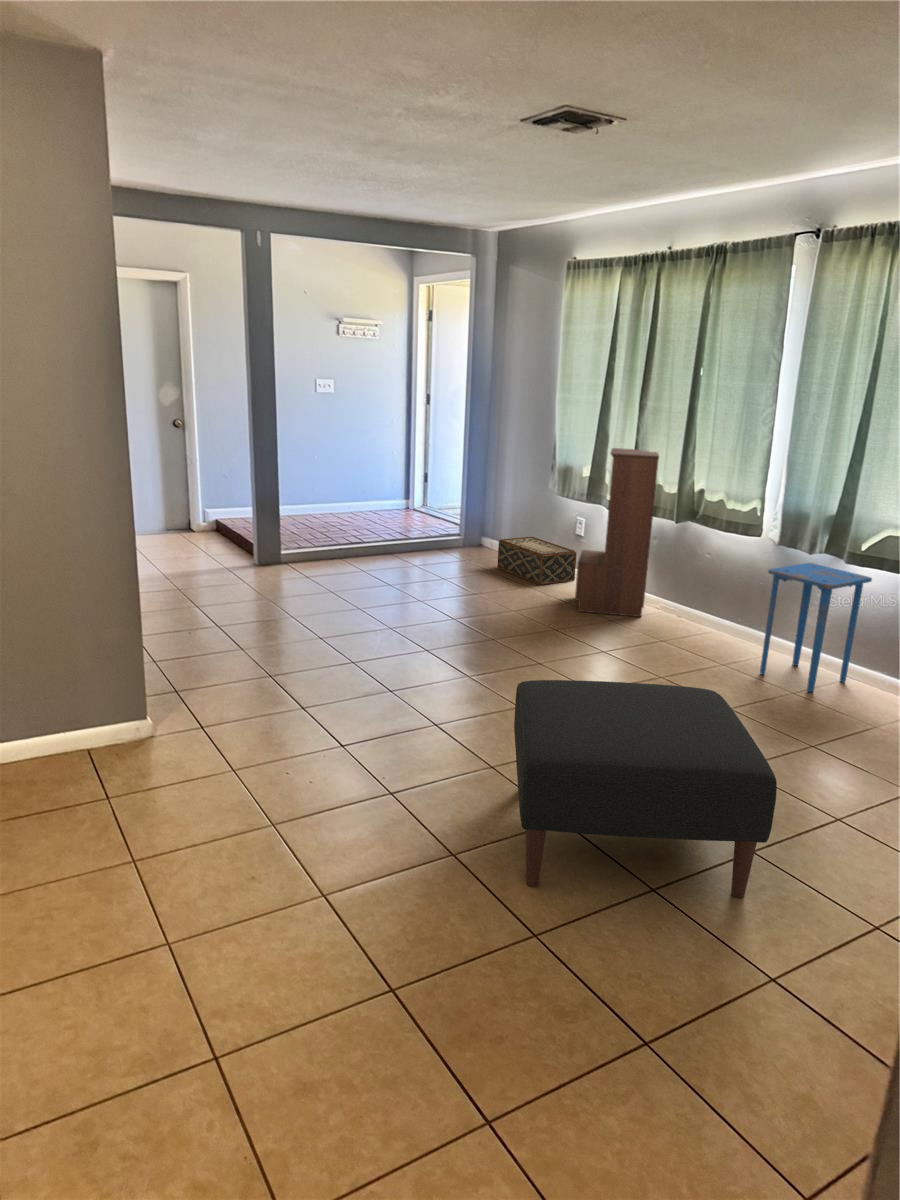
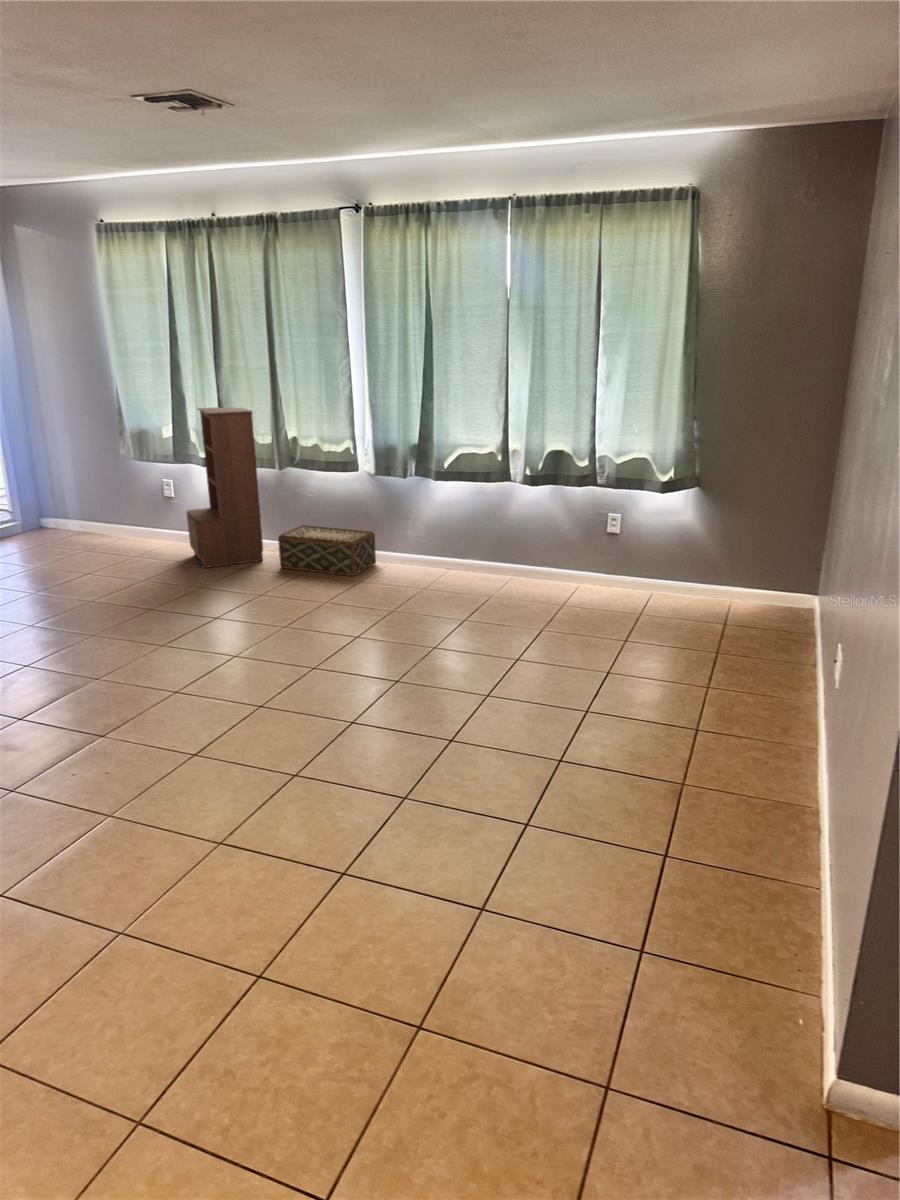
woven basket: present [498,537,576,585] -> present [278,525,376,576]
side table: present [760,563,872,692] -> none [383,485,455,586]
ottoman: present [514,680,777,898] -> none [276,590,520,777]

